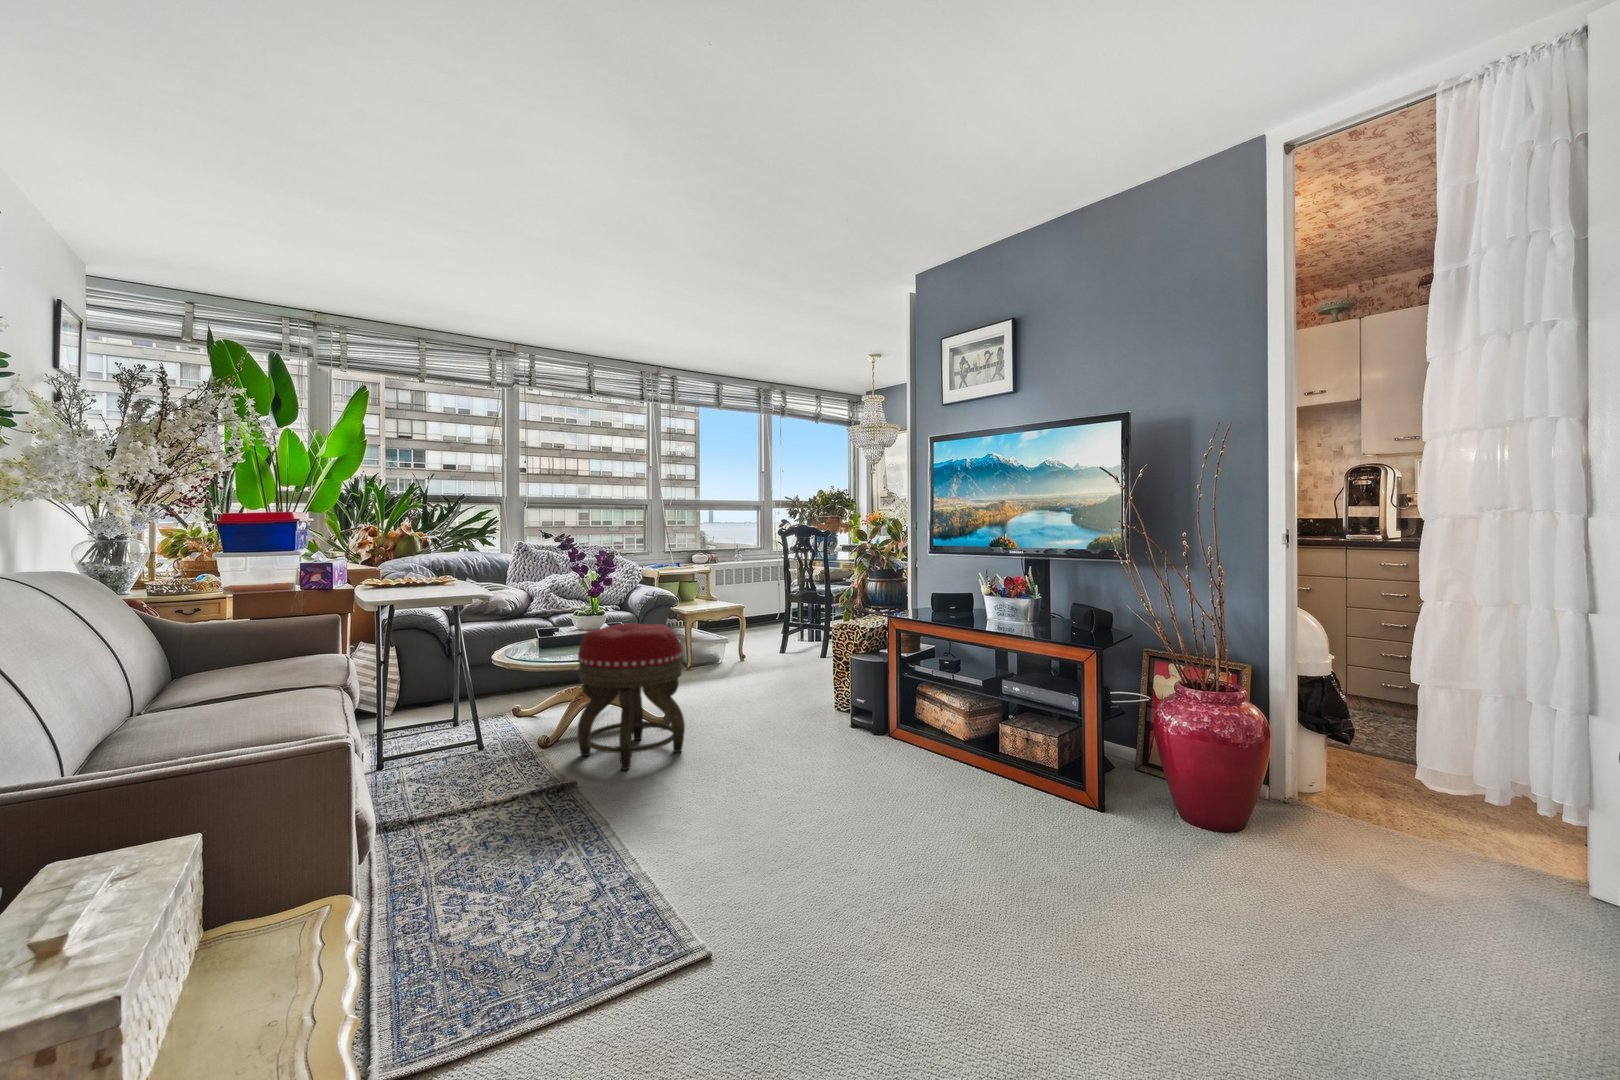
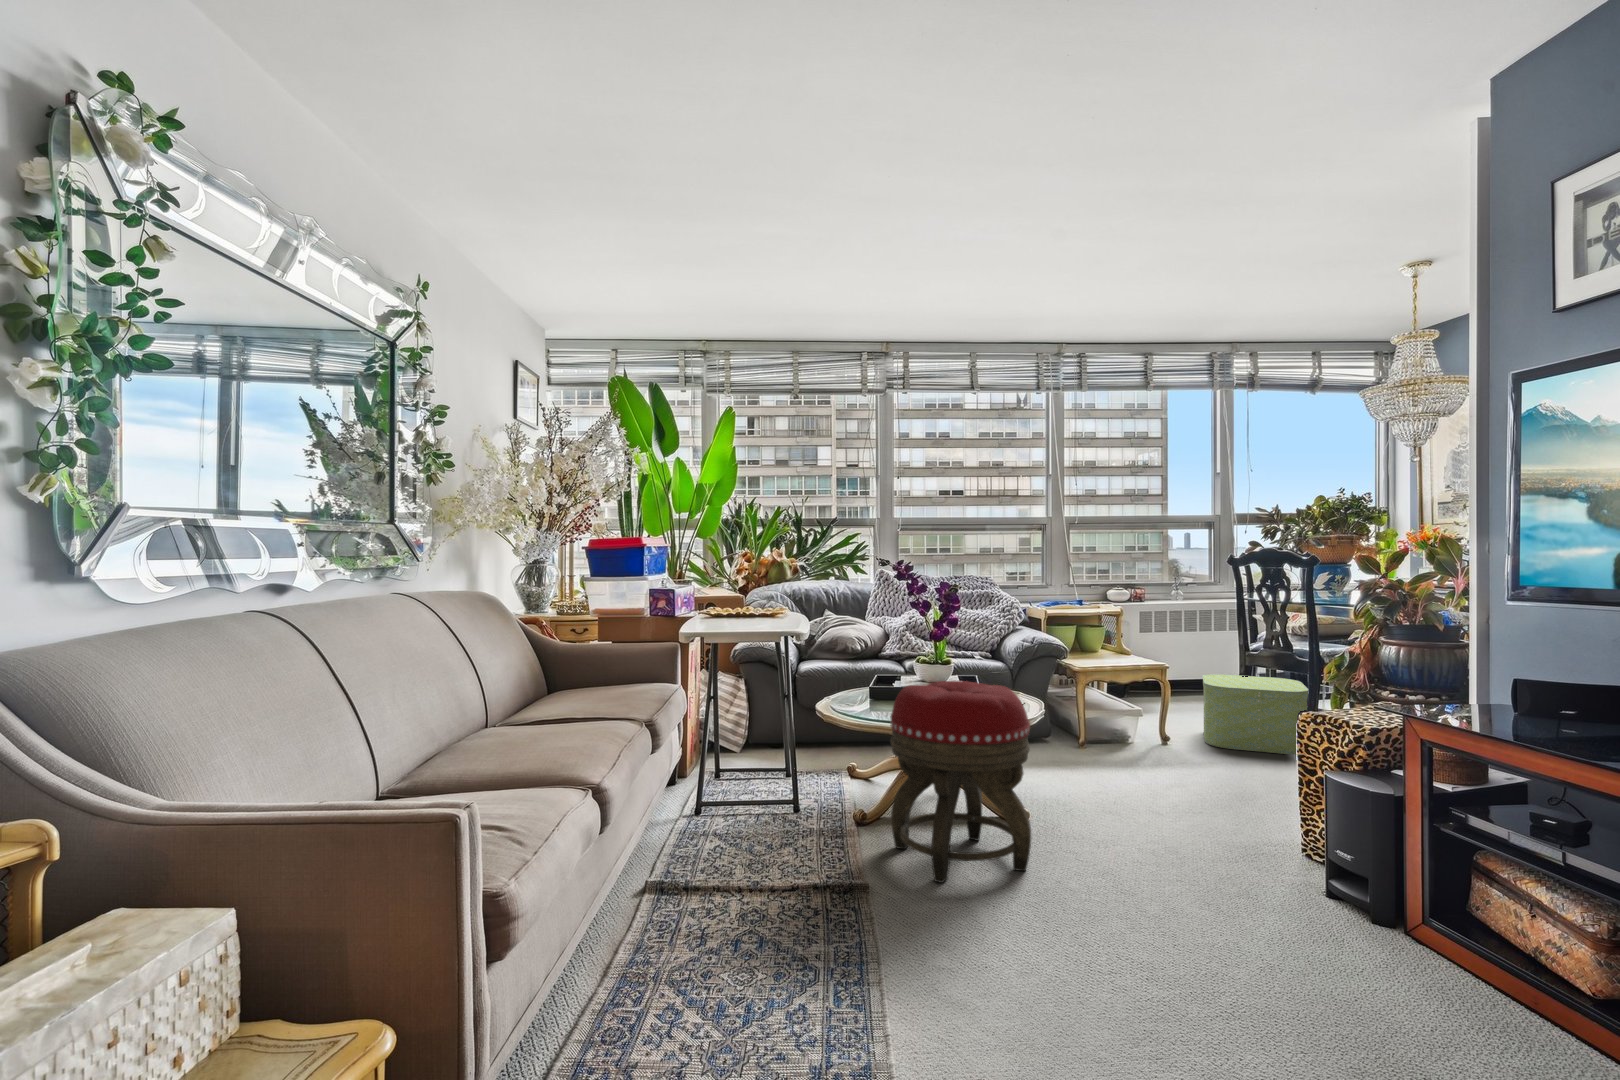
storage box: none [762,609,825,658] -> present [1202,674,1308,754]

